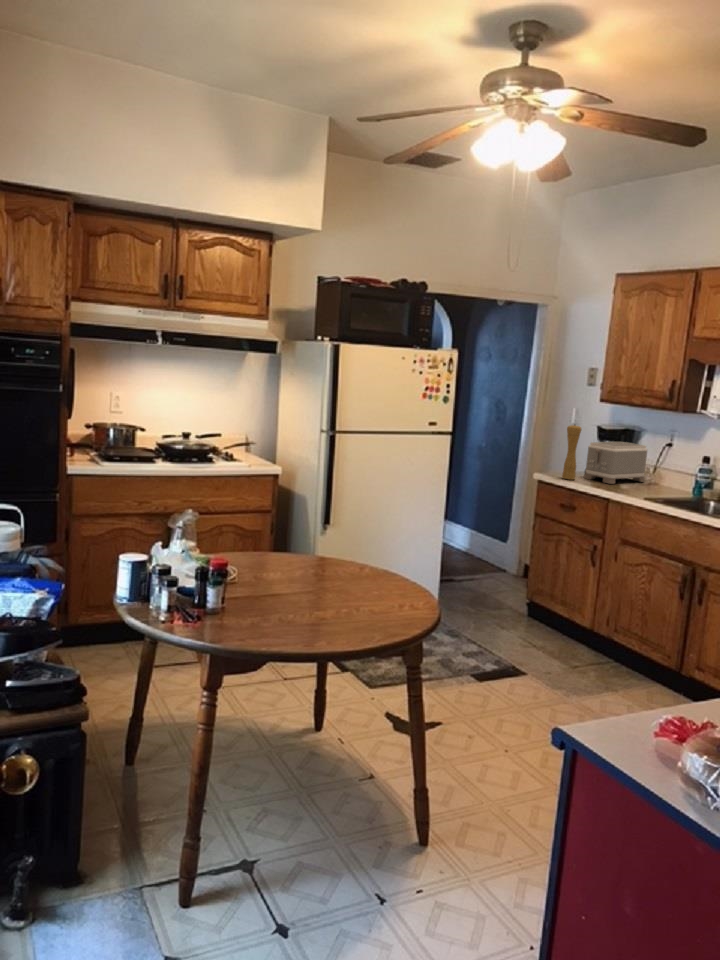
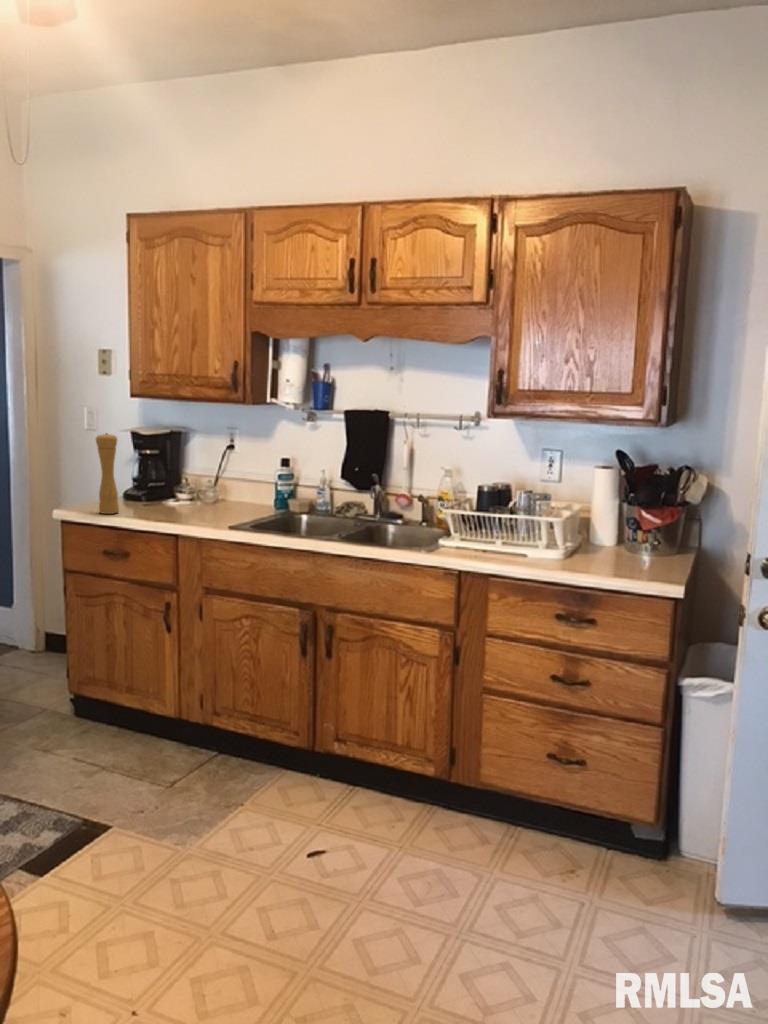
toaster: present [583,442,647,484] -> none [126,449,208,511]

